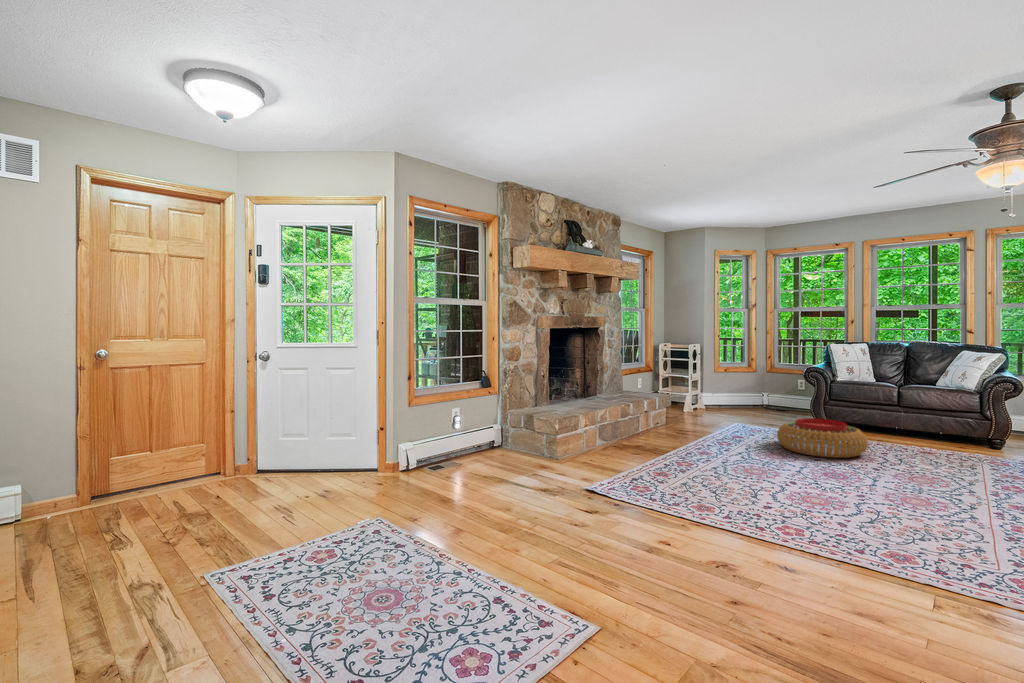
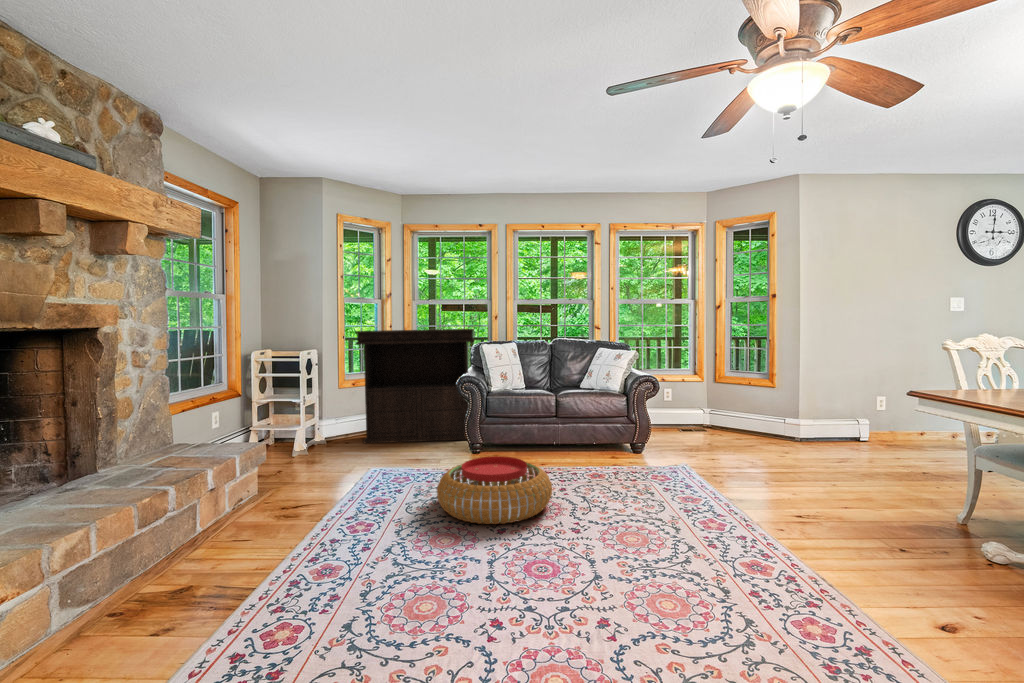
console table: none [728,332,828,419] -> present [355,329,474,443]

